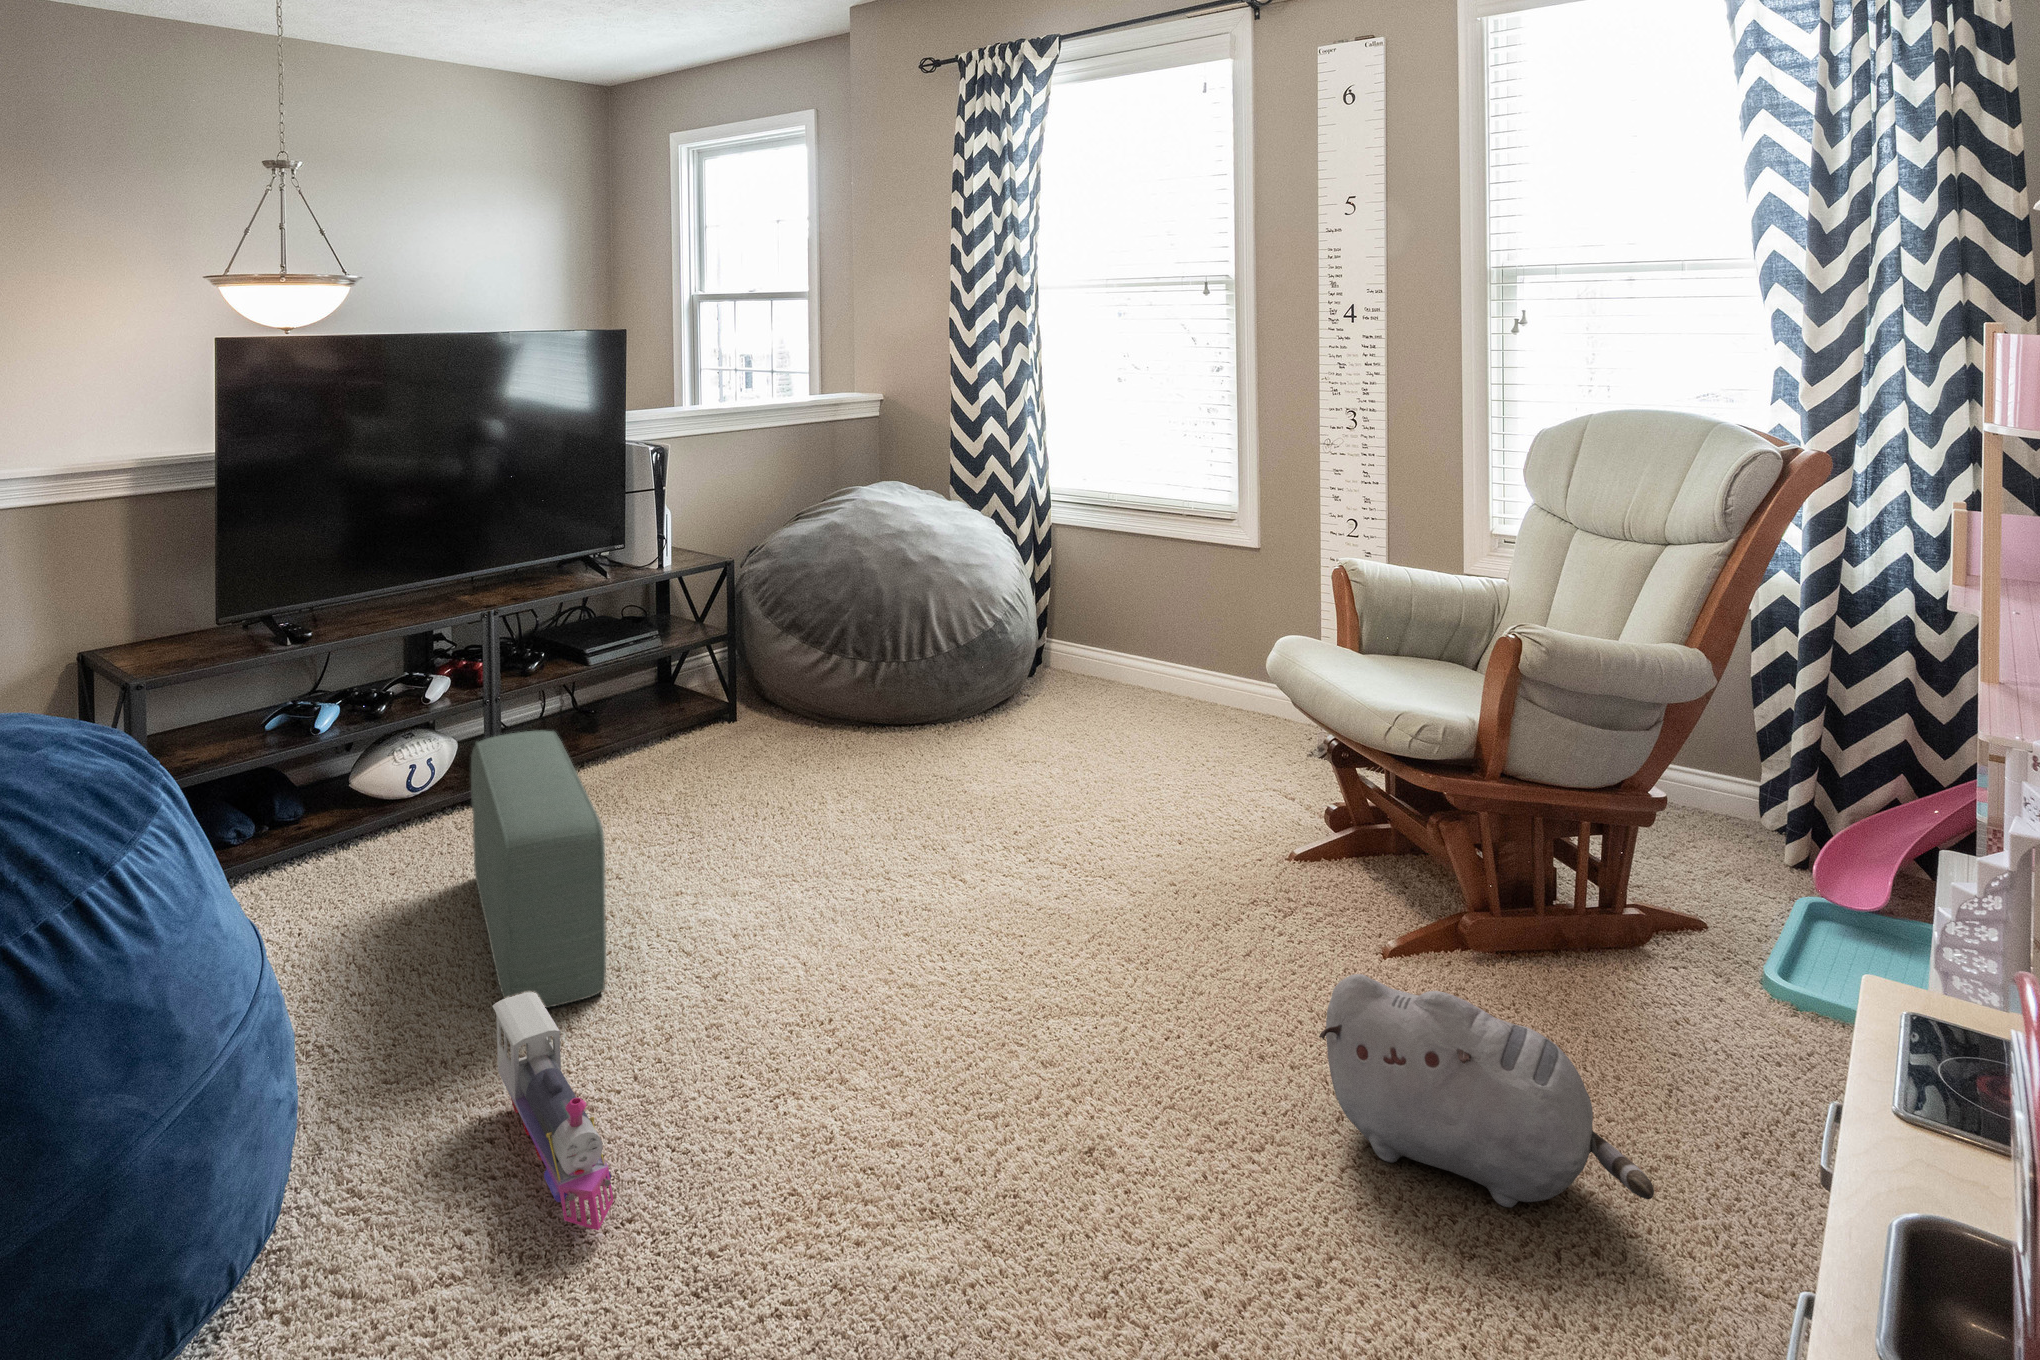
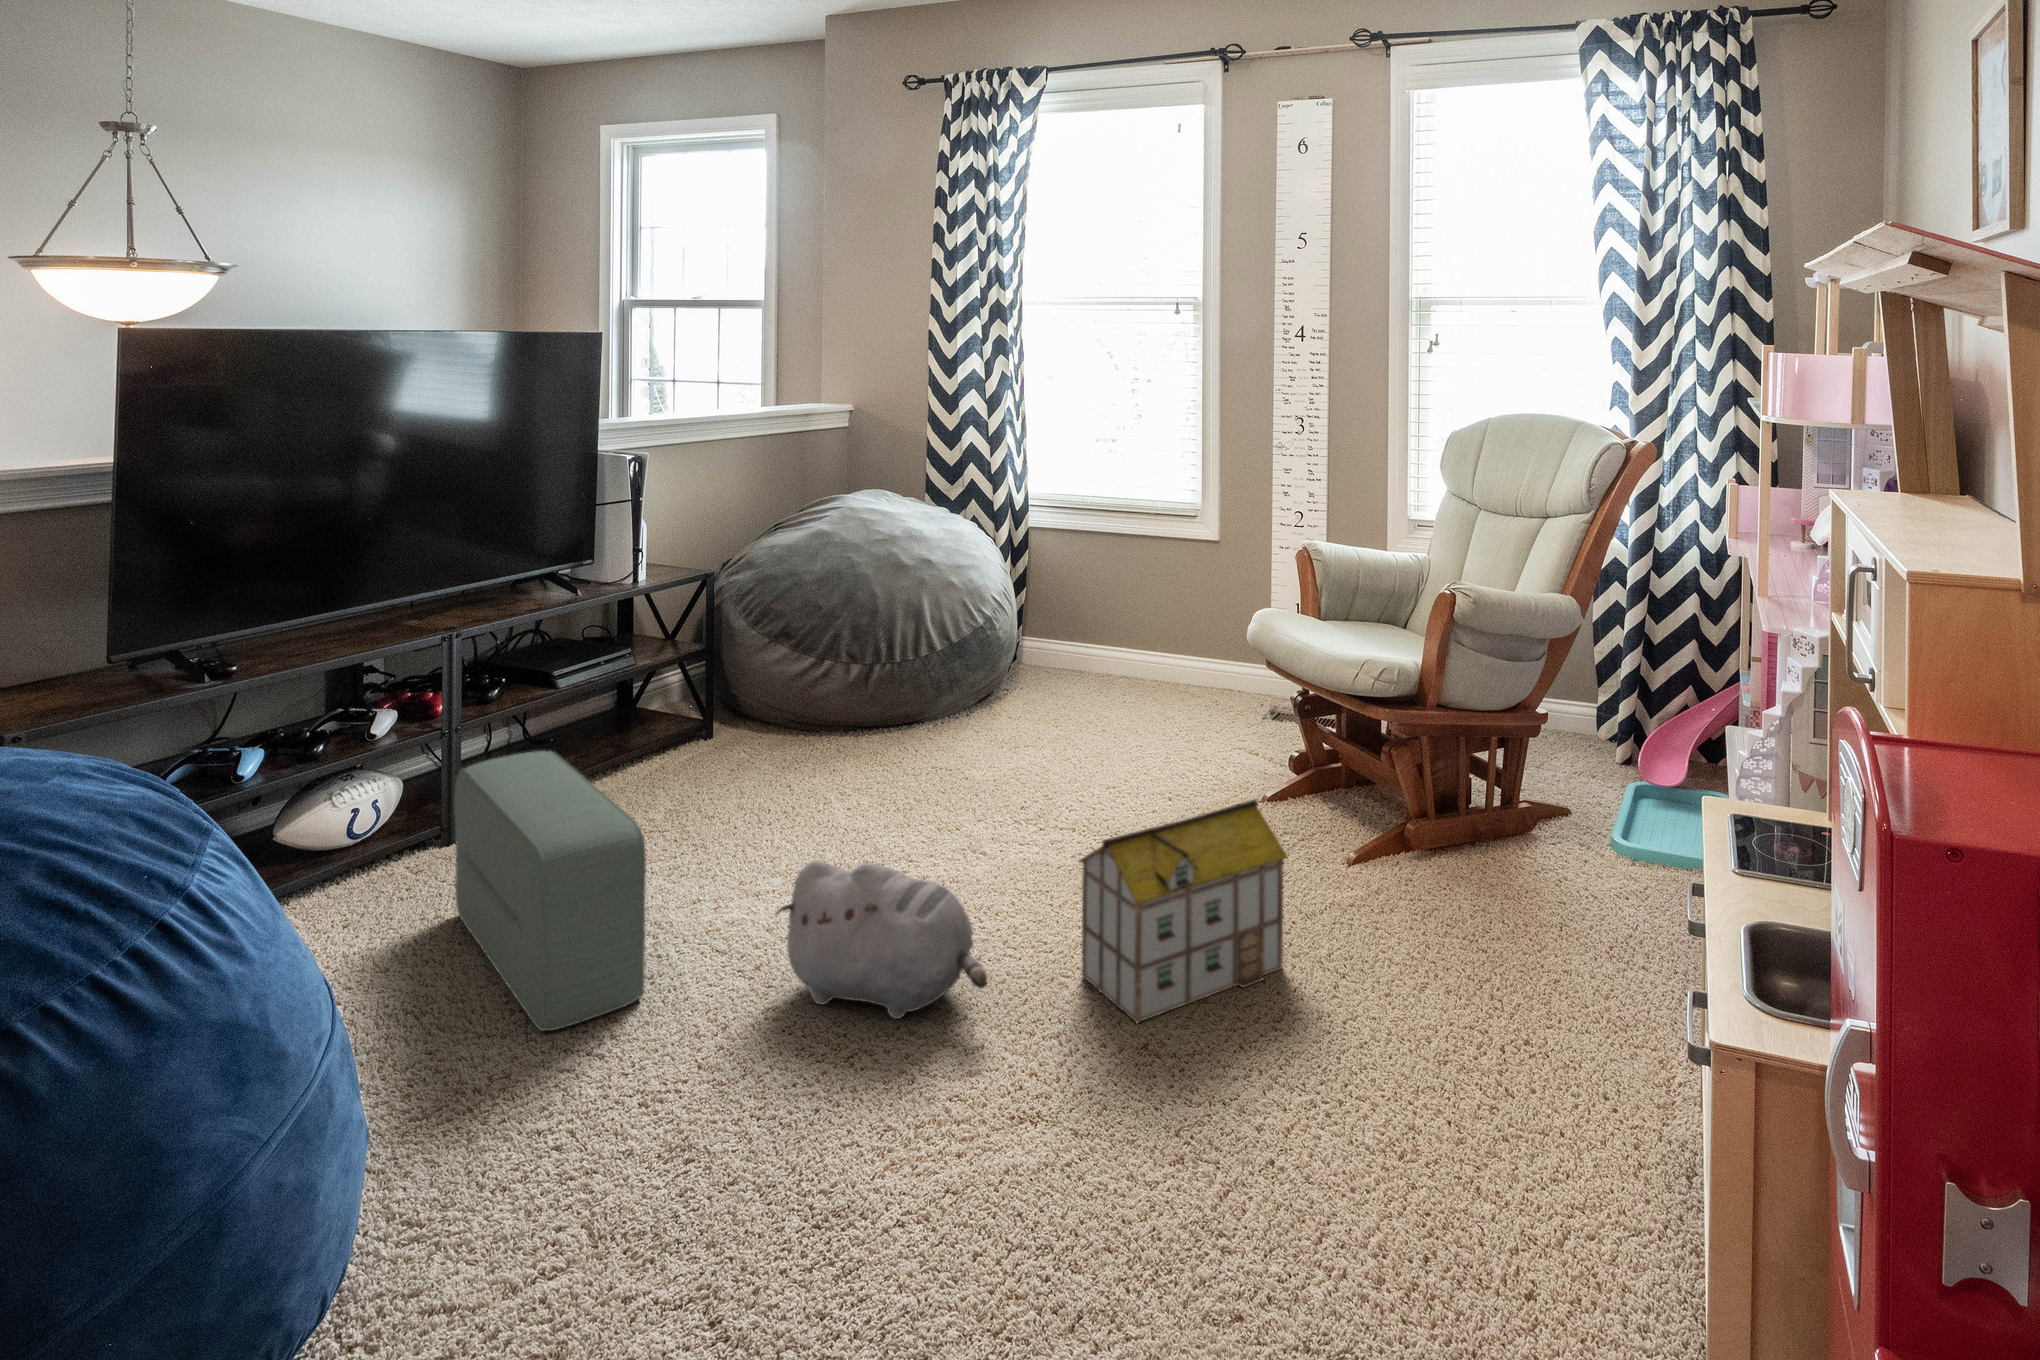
toy house: none [1031,870,1280,1118] -> present [1079,800,1287,1023]
plush toy: present [1319,974,1654,1208] -> present [776,860,987,1019]
toy train: present [493,992,614,1230] -> none [548,997,716,1193]

